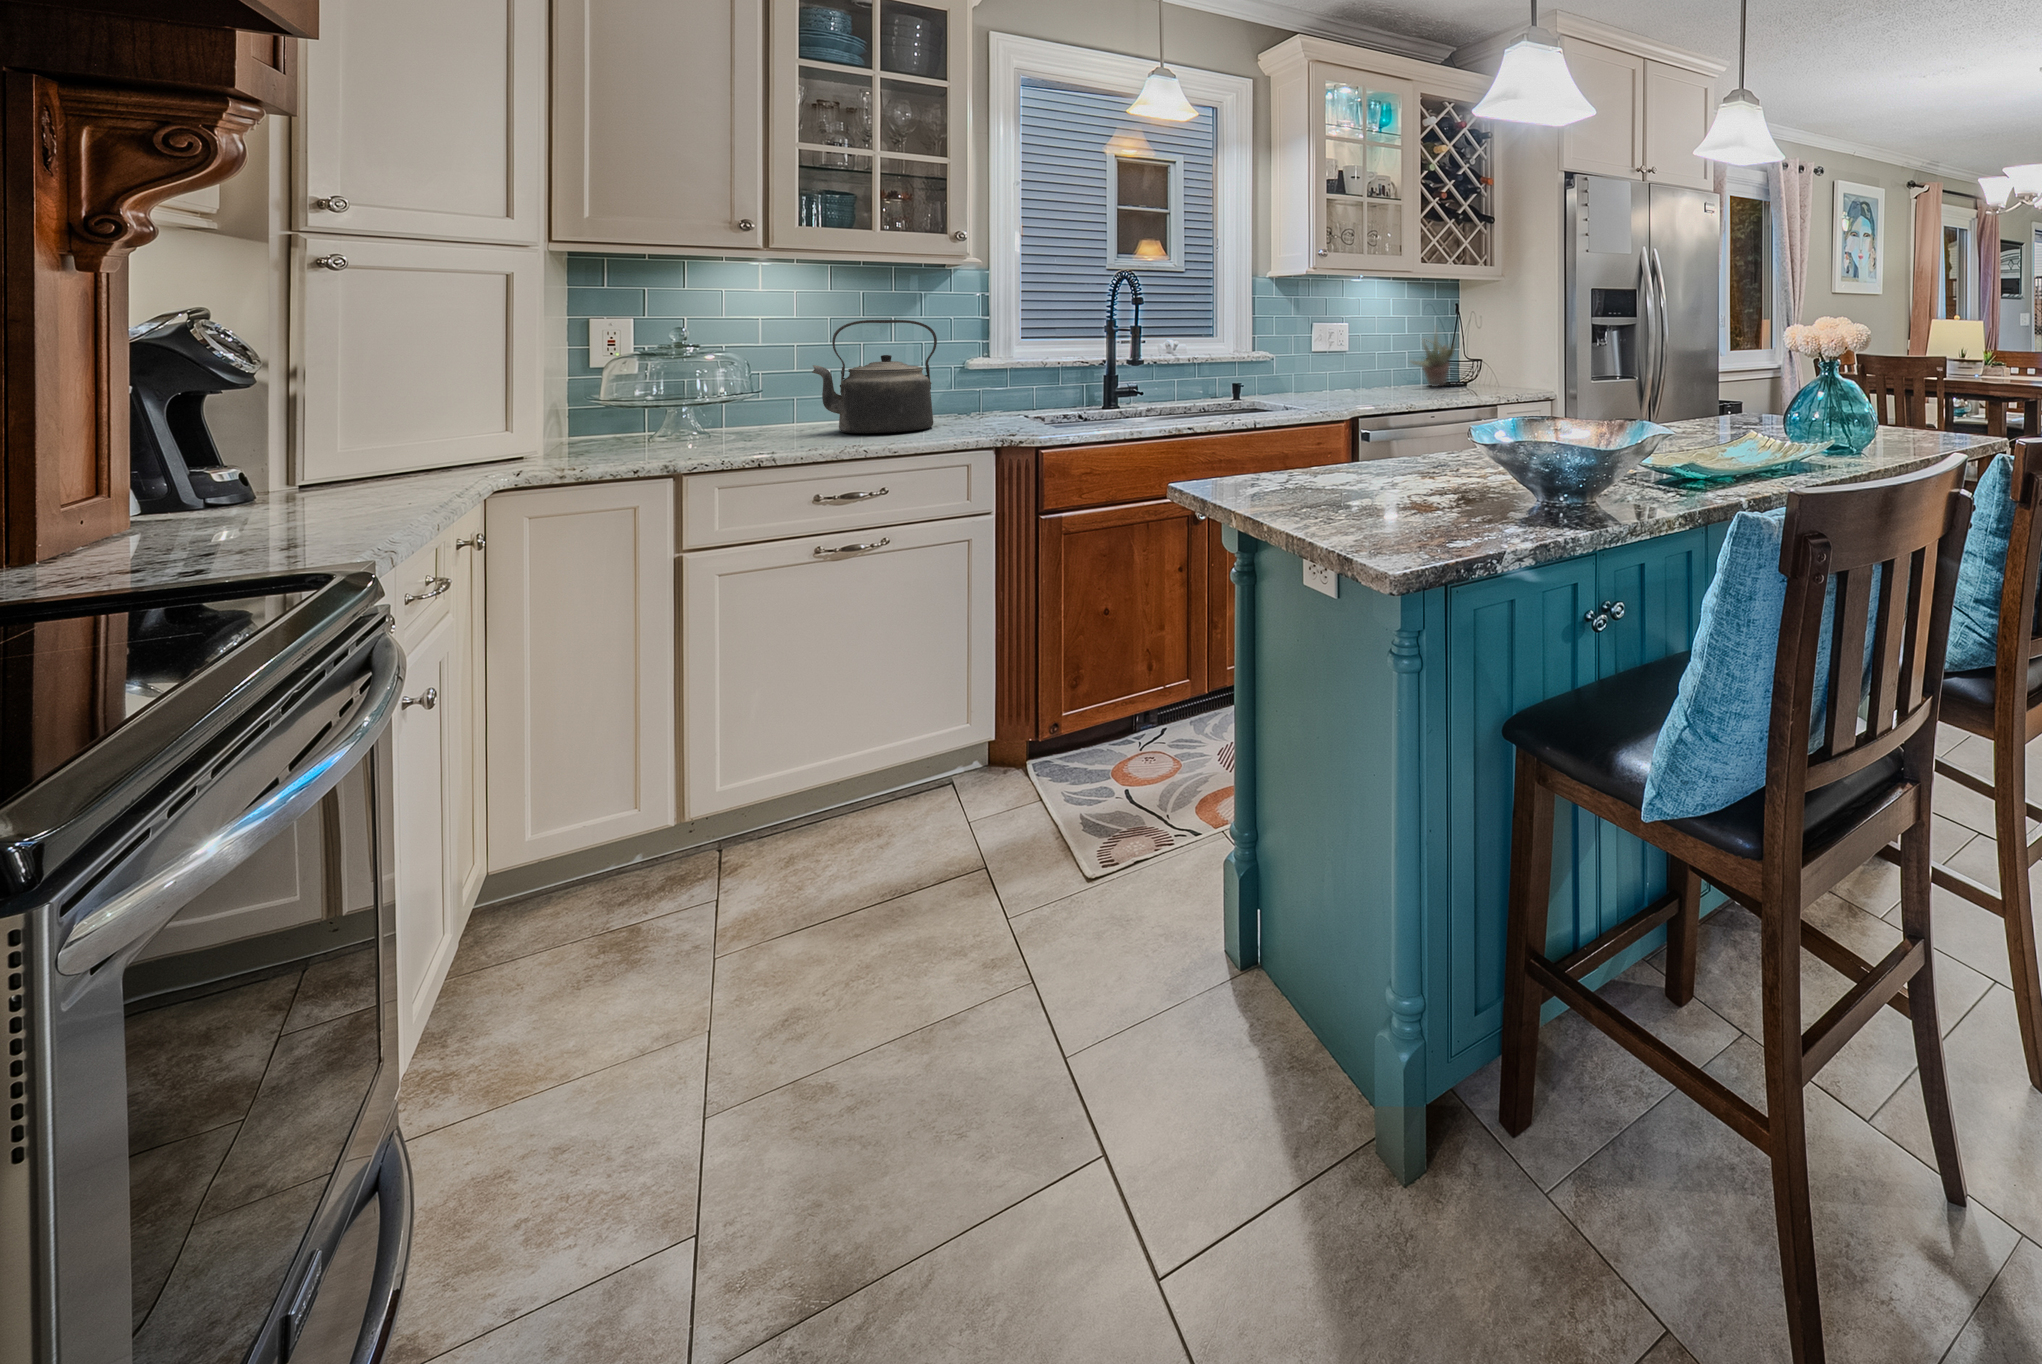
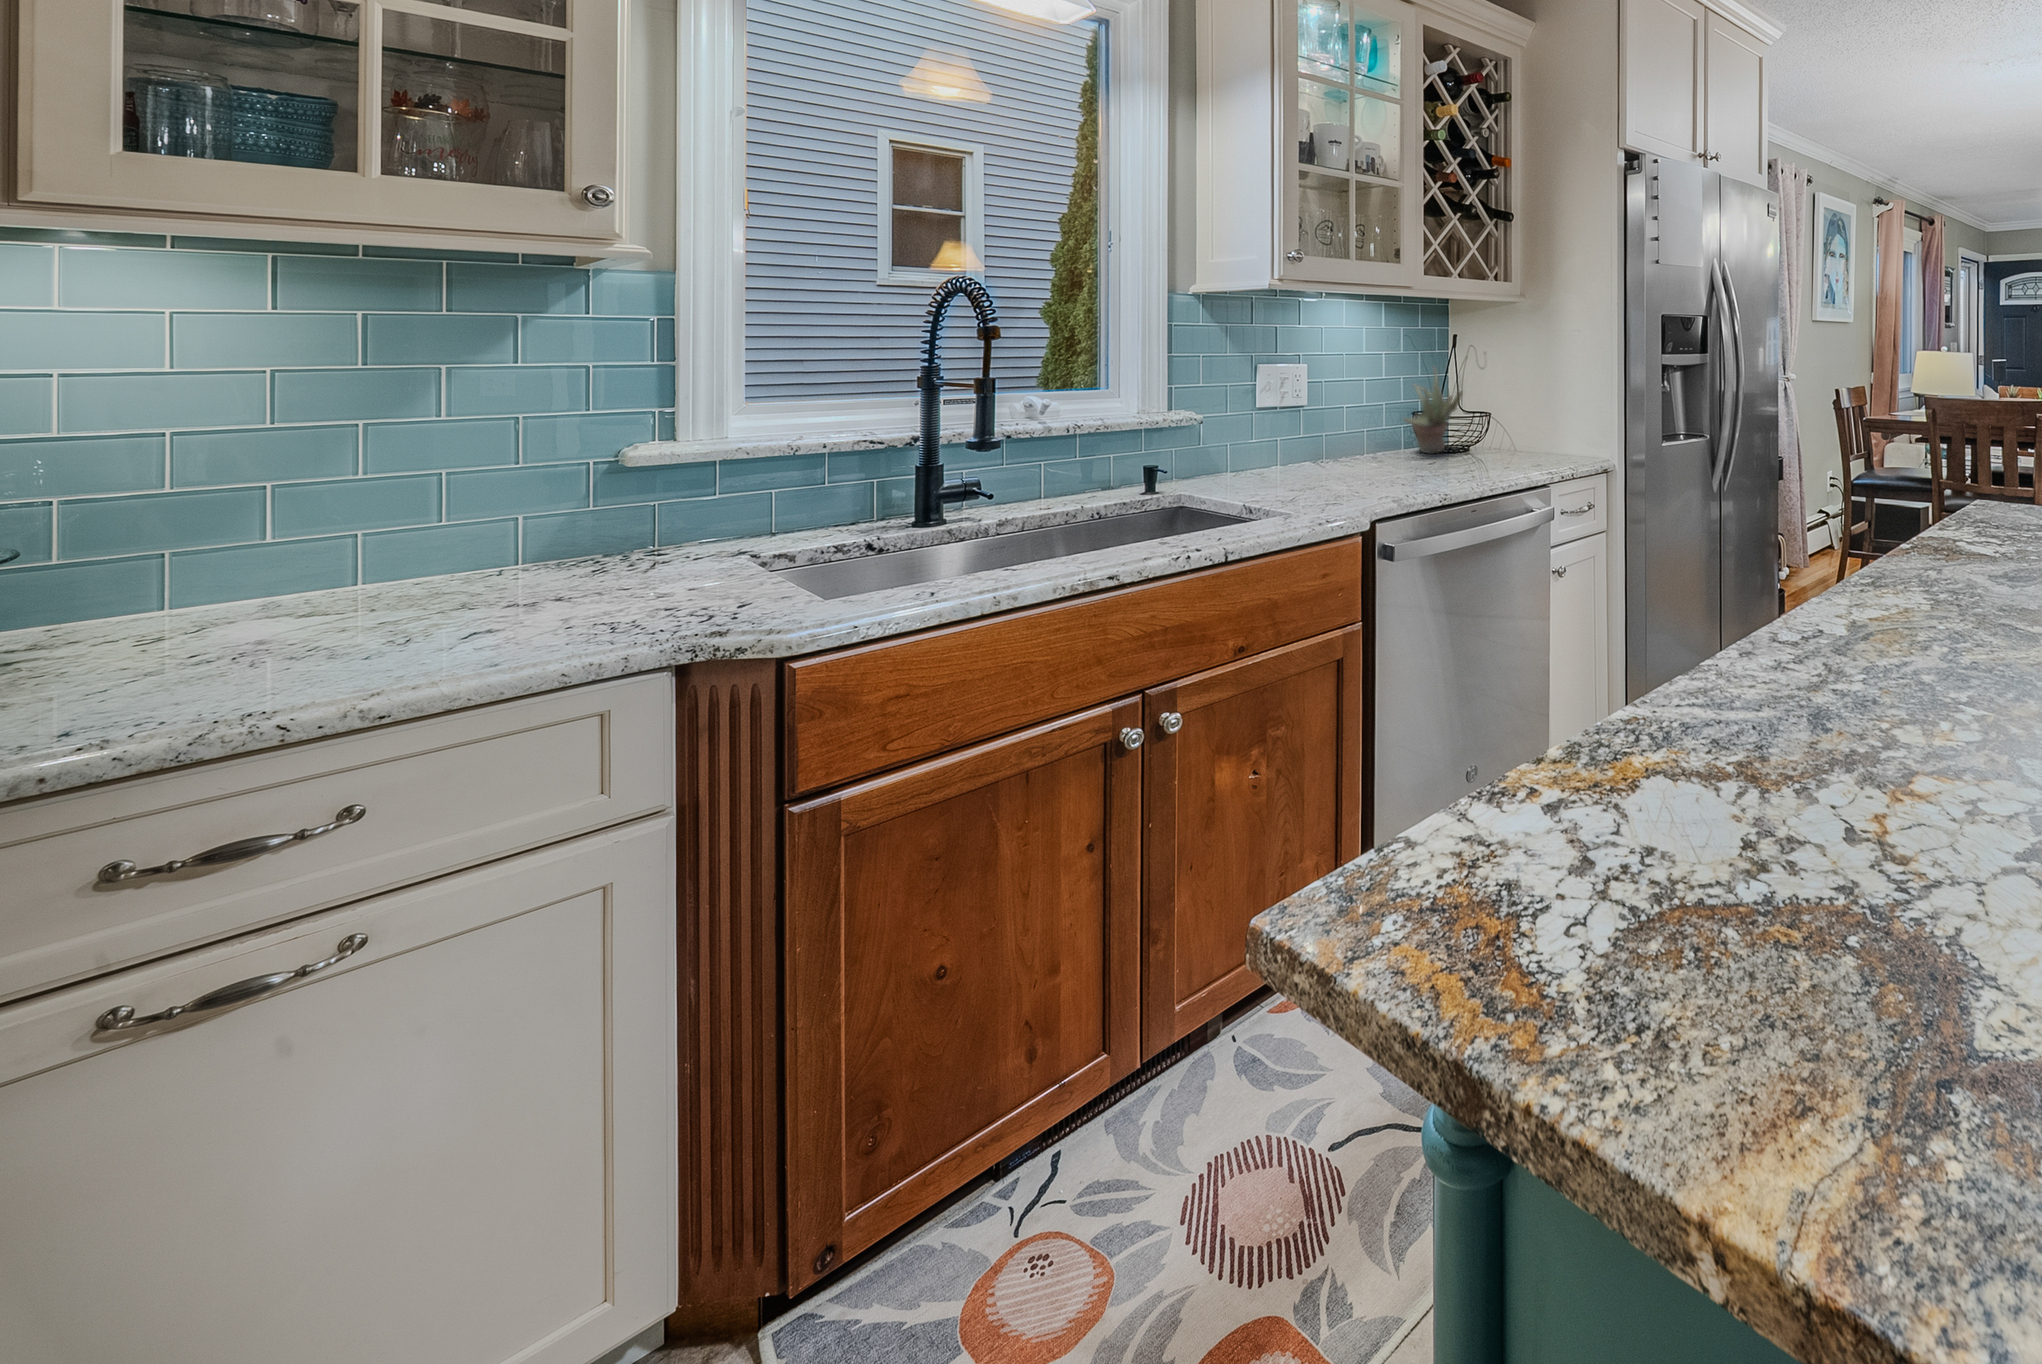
kettle: present [812,320,937,433] -> none [139,375,530,654]

